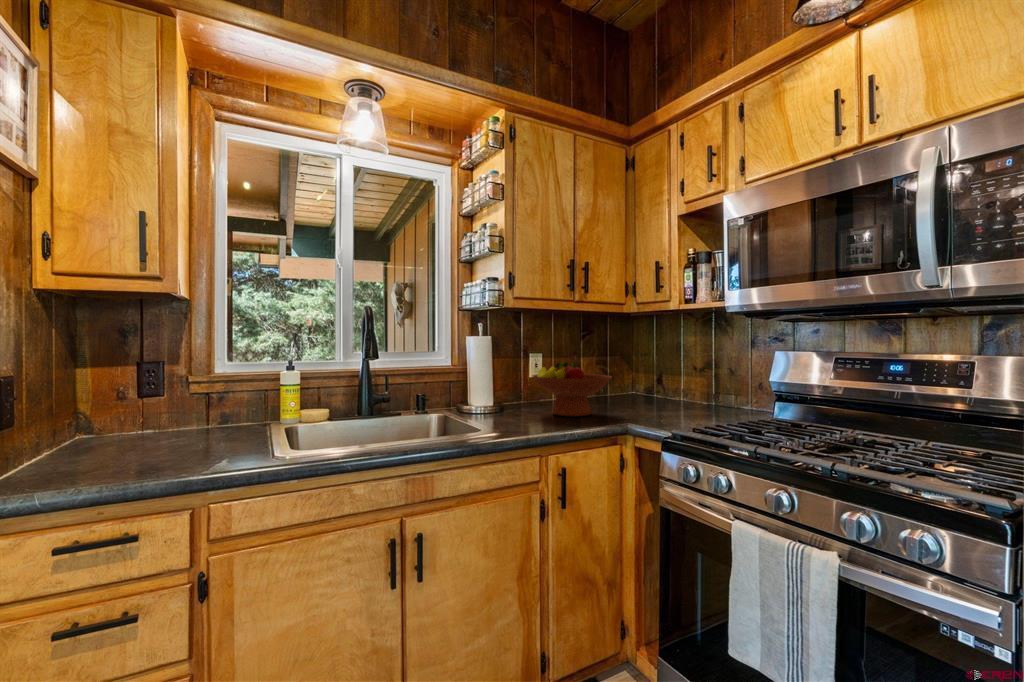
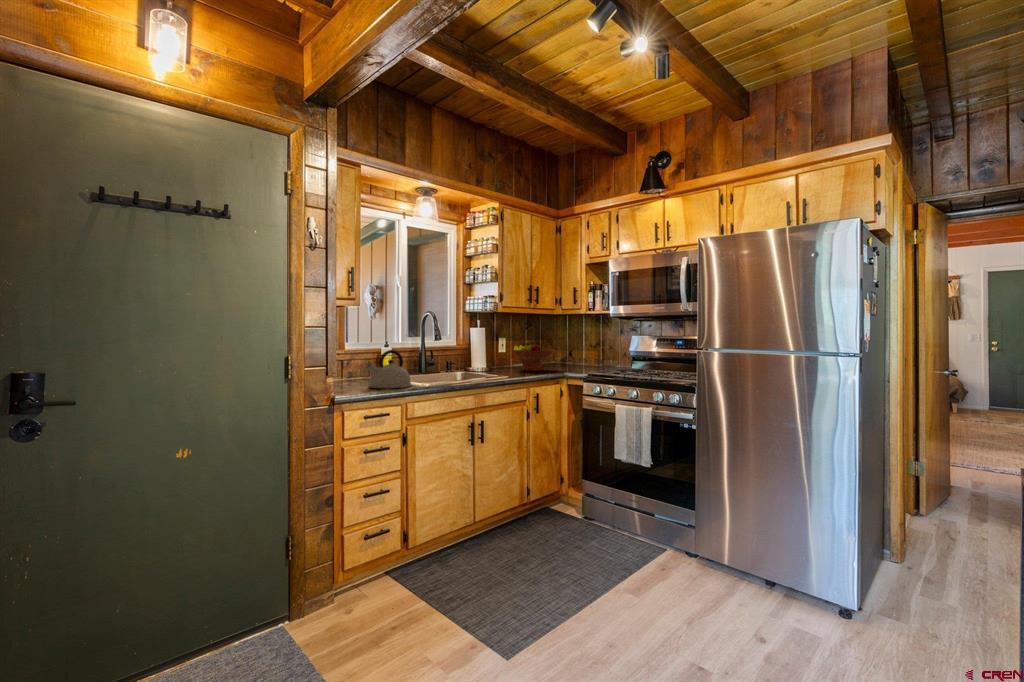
kettle: none [131,381,251,472] -> present [366,350,411,388]

